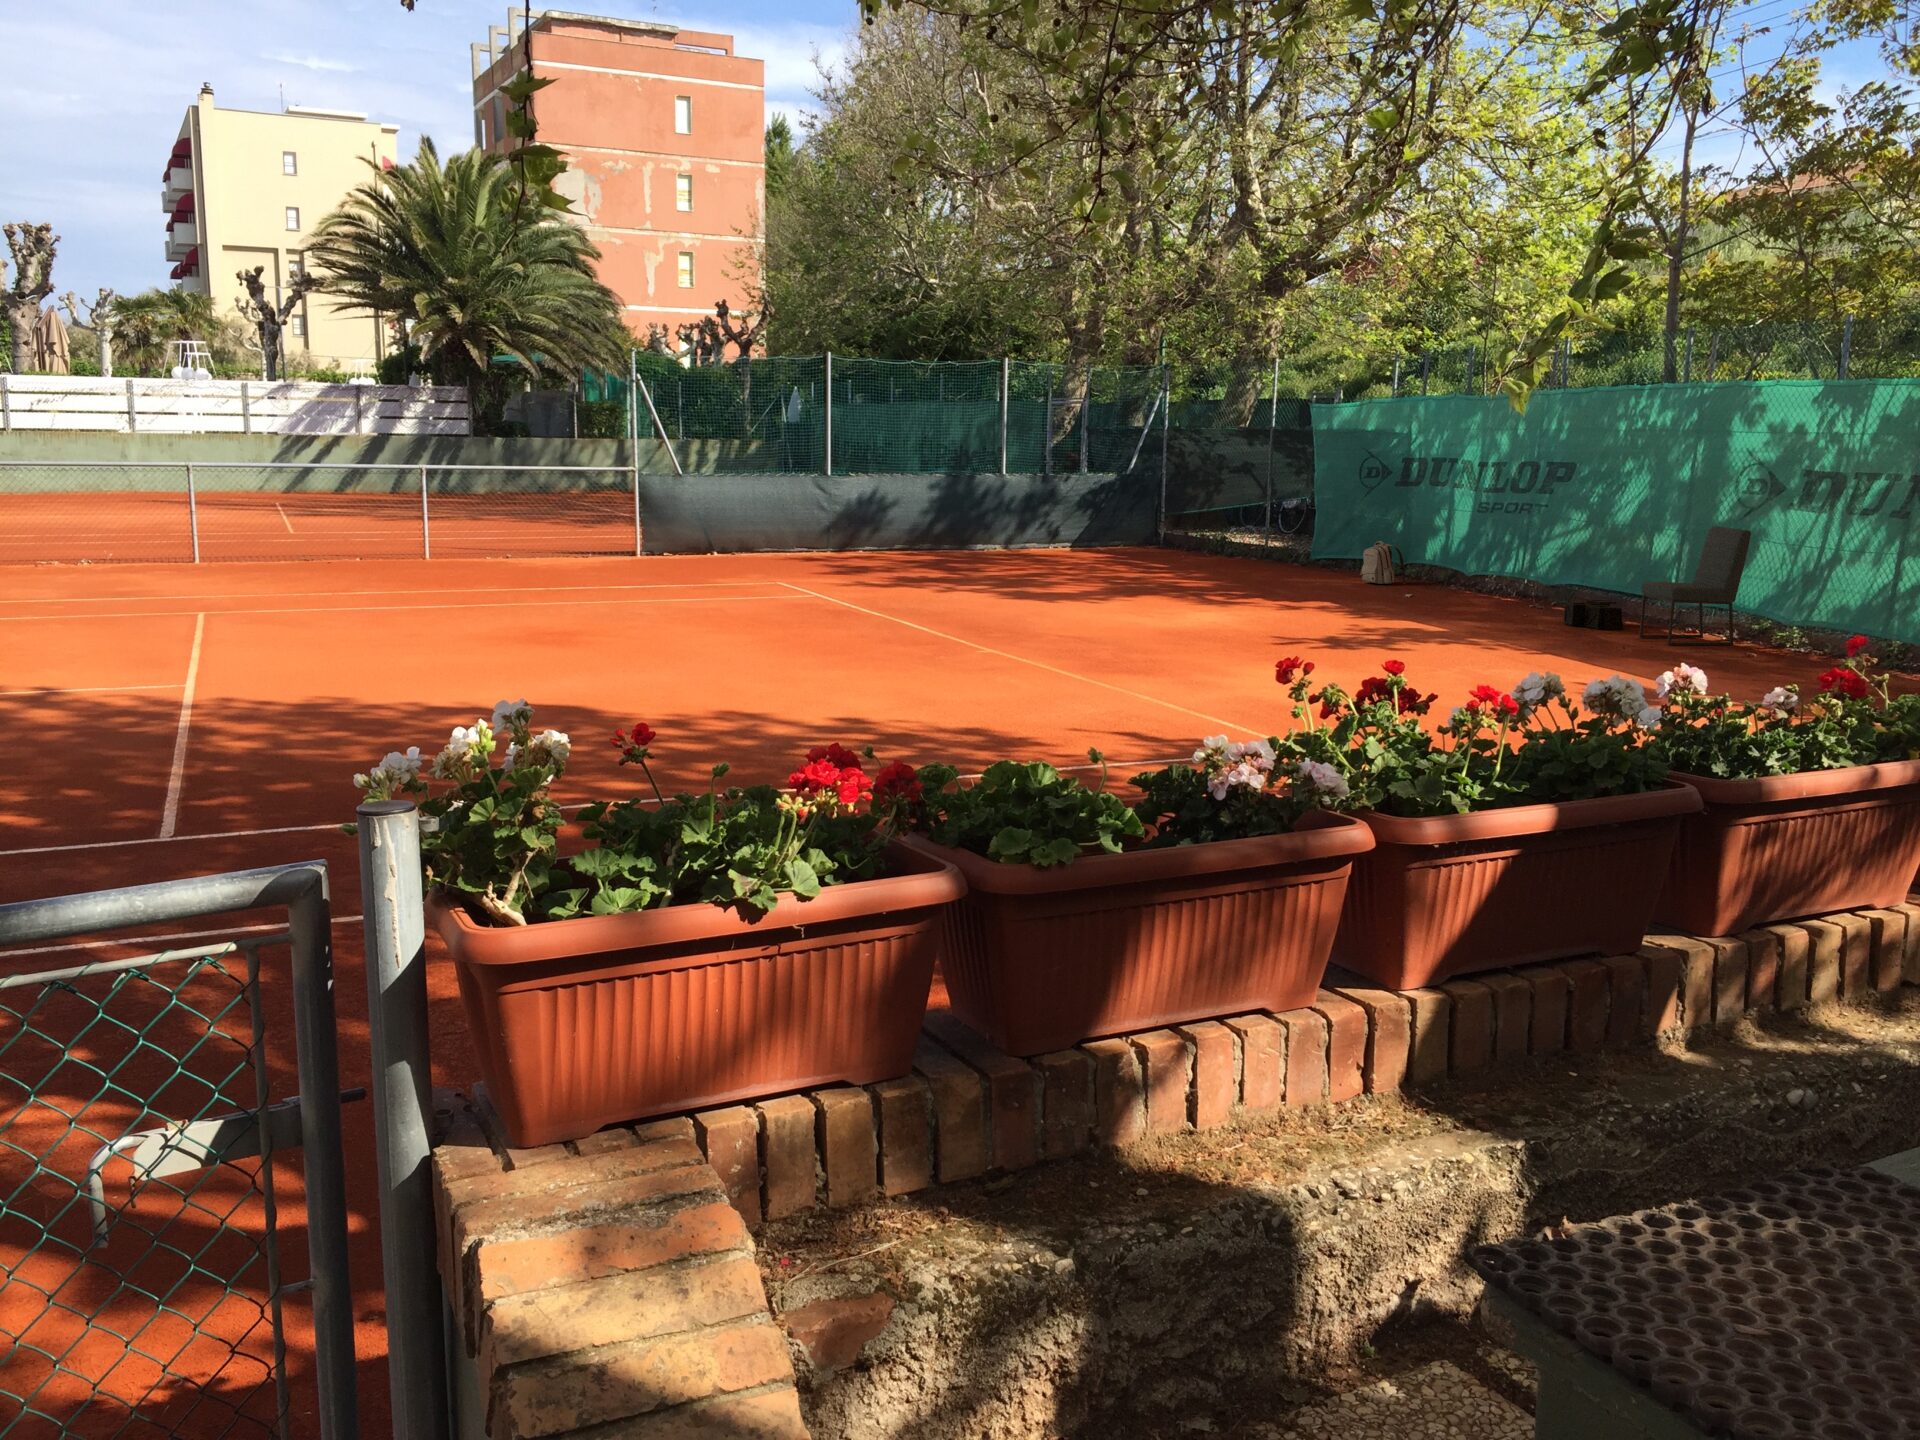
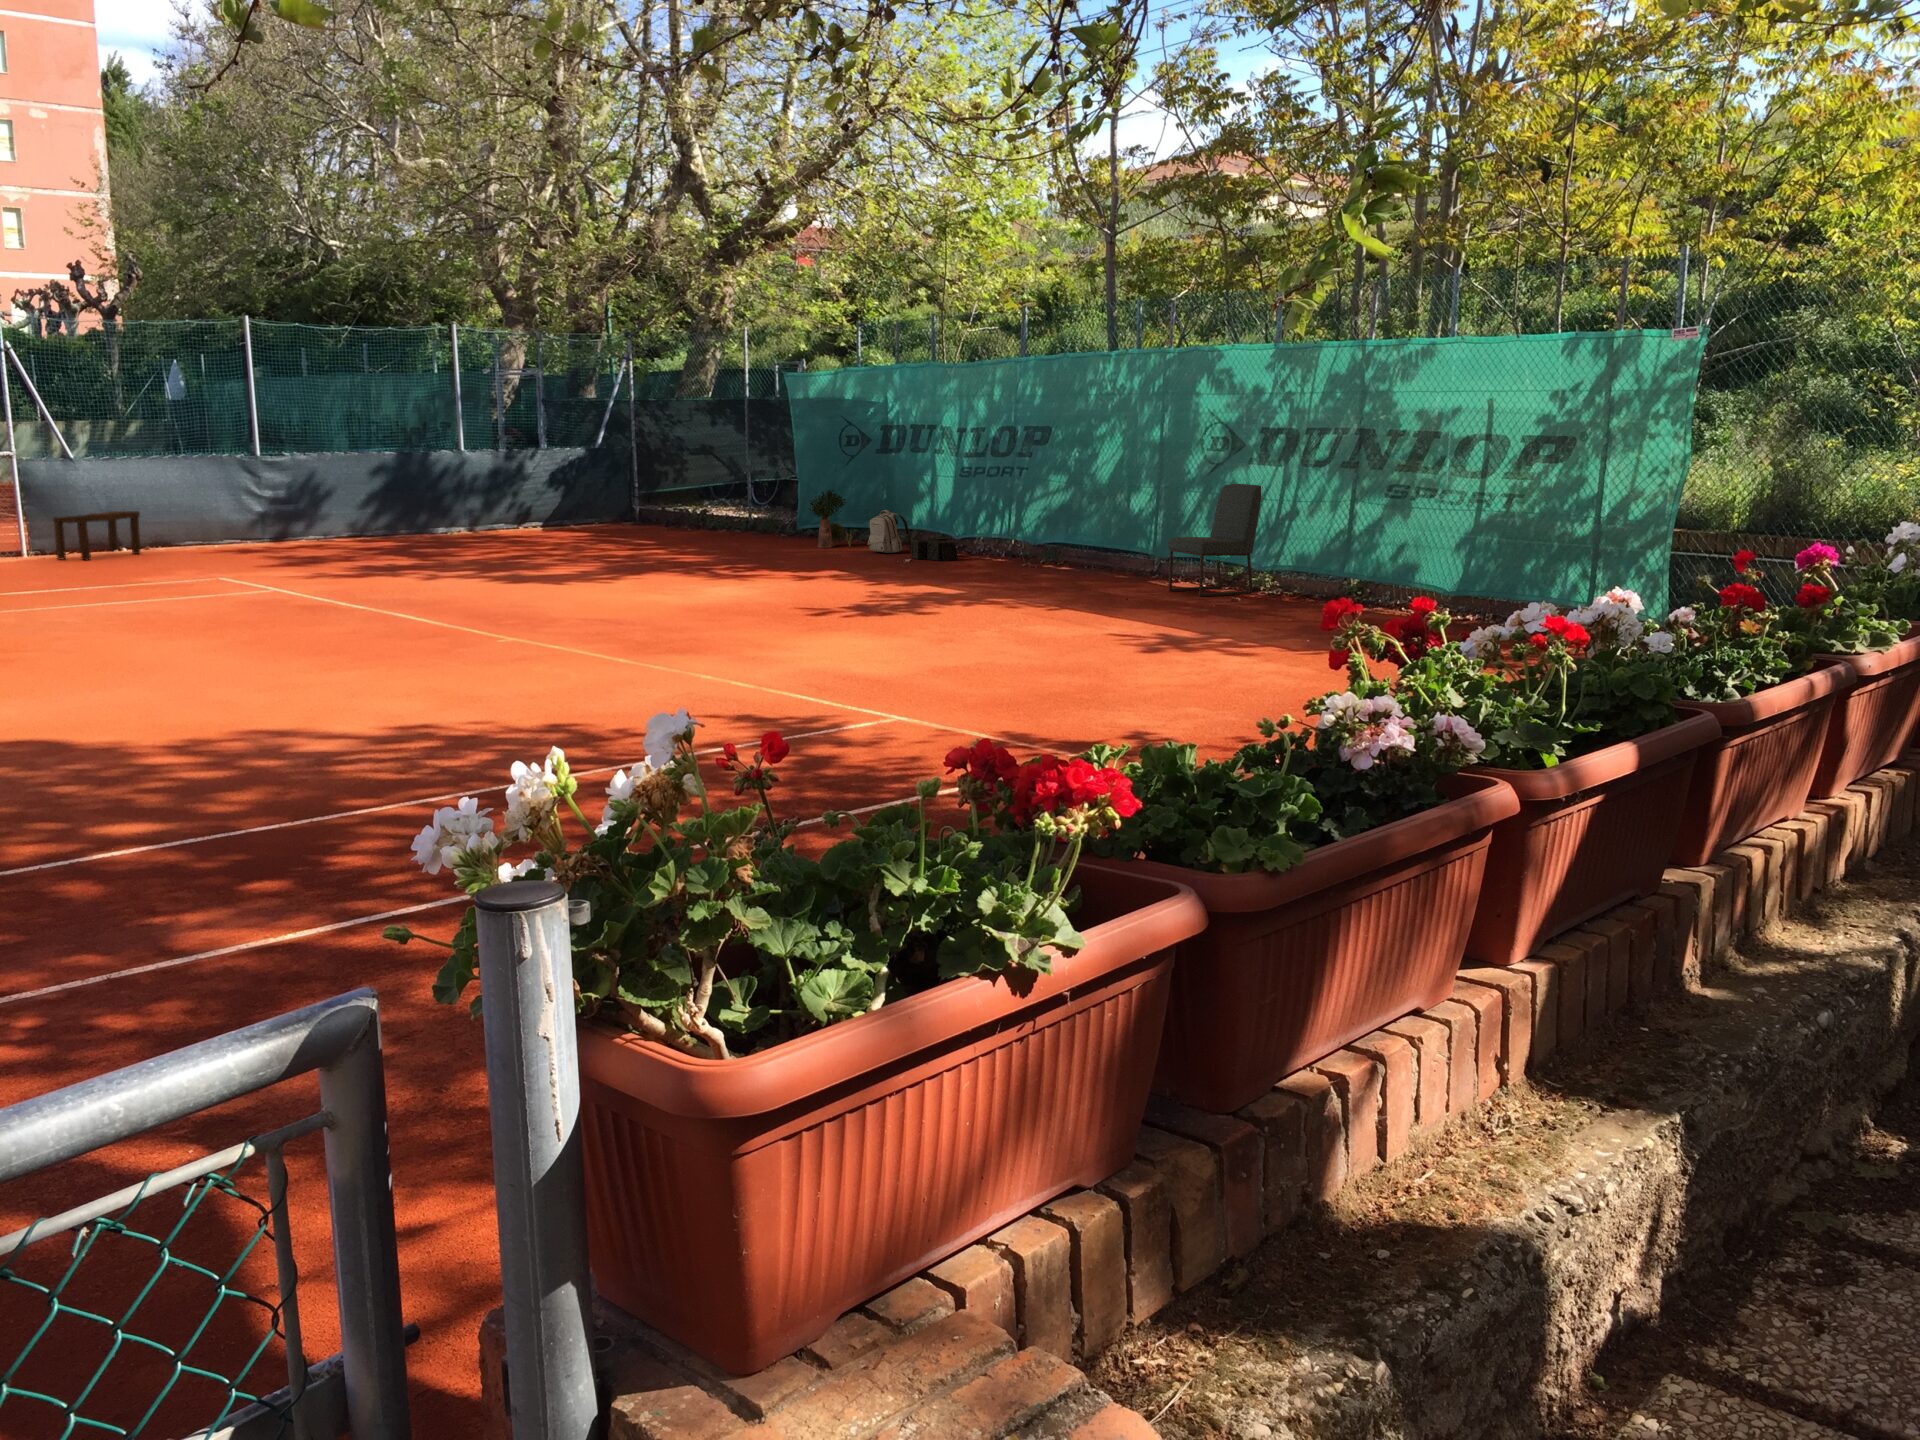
potted plant: none [1307,519,1351,576] -> present [808,490,853,548]
bench: none [658,520,726,561] -> present [53,511,140,560]
storage bin: present [1564,600,1623,630] -> present [911,537,958,561]

